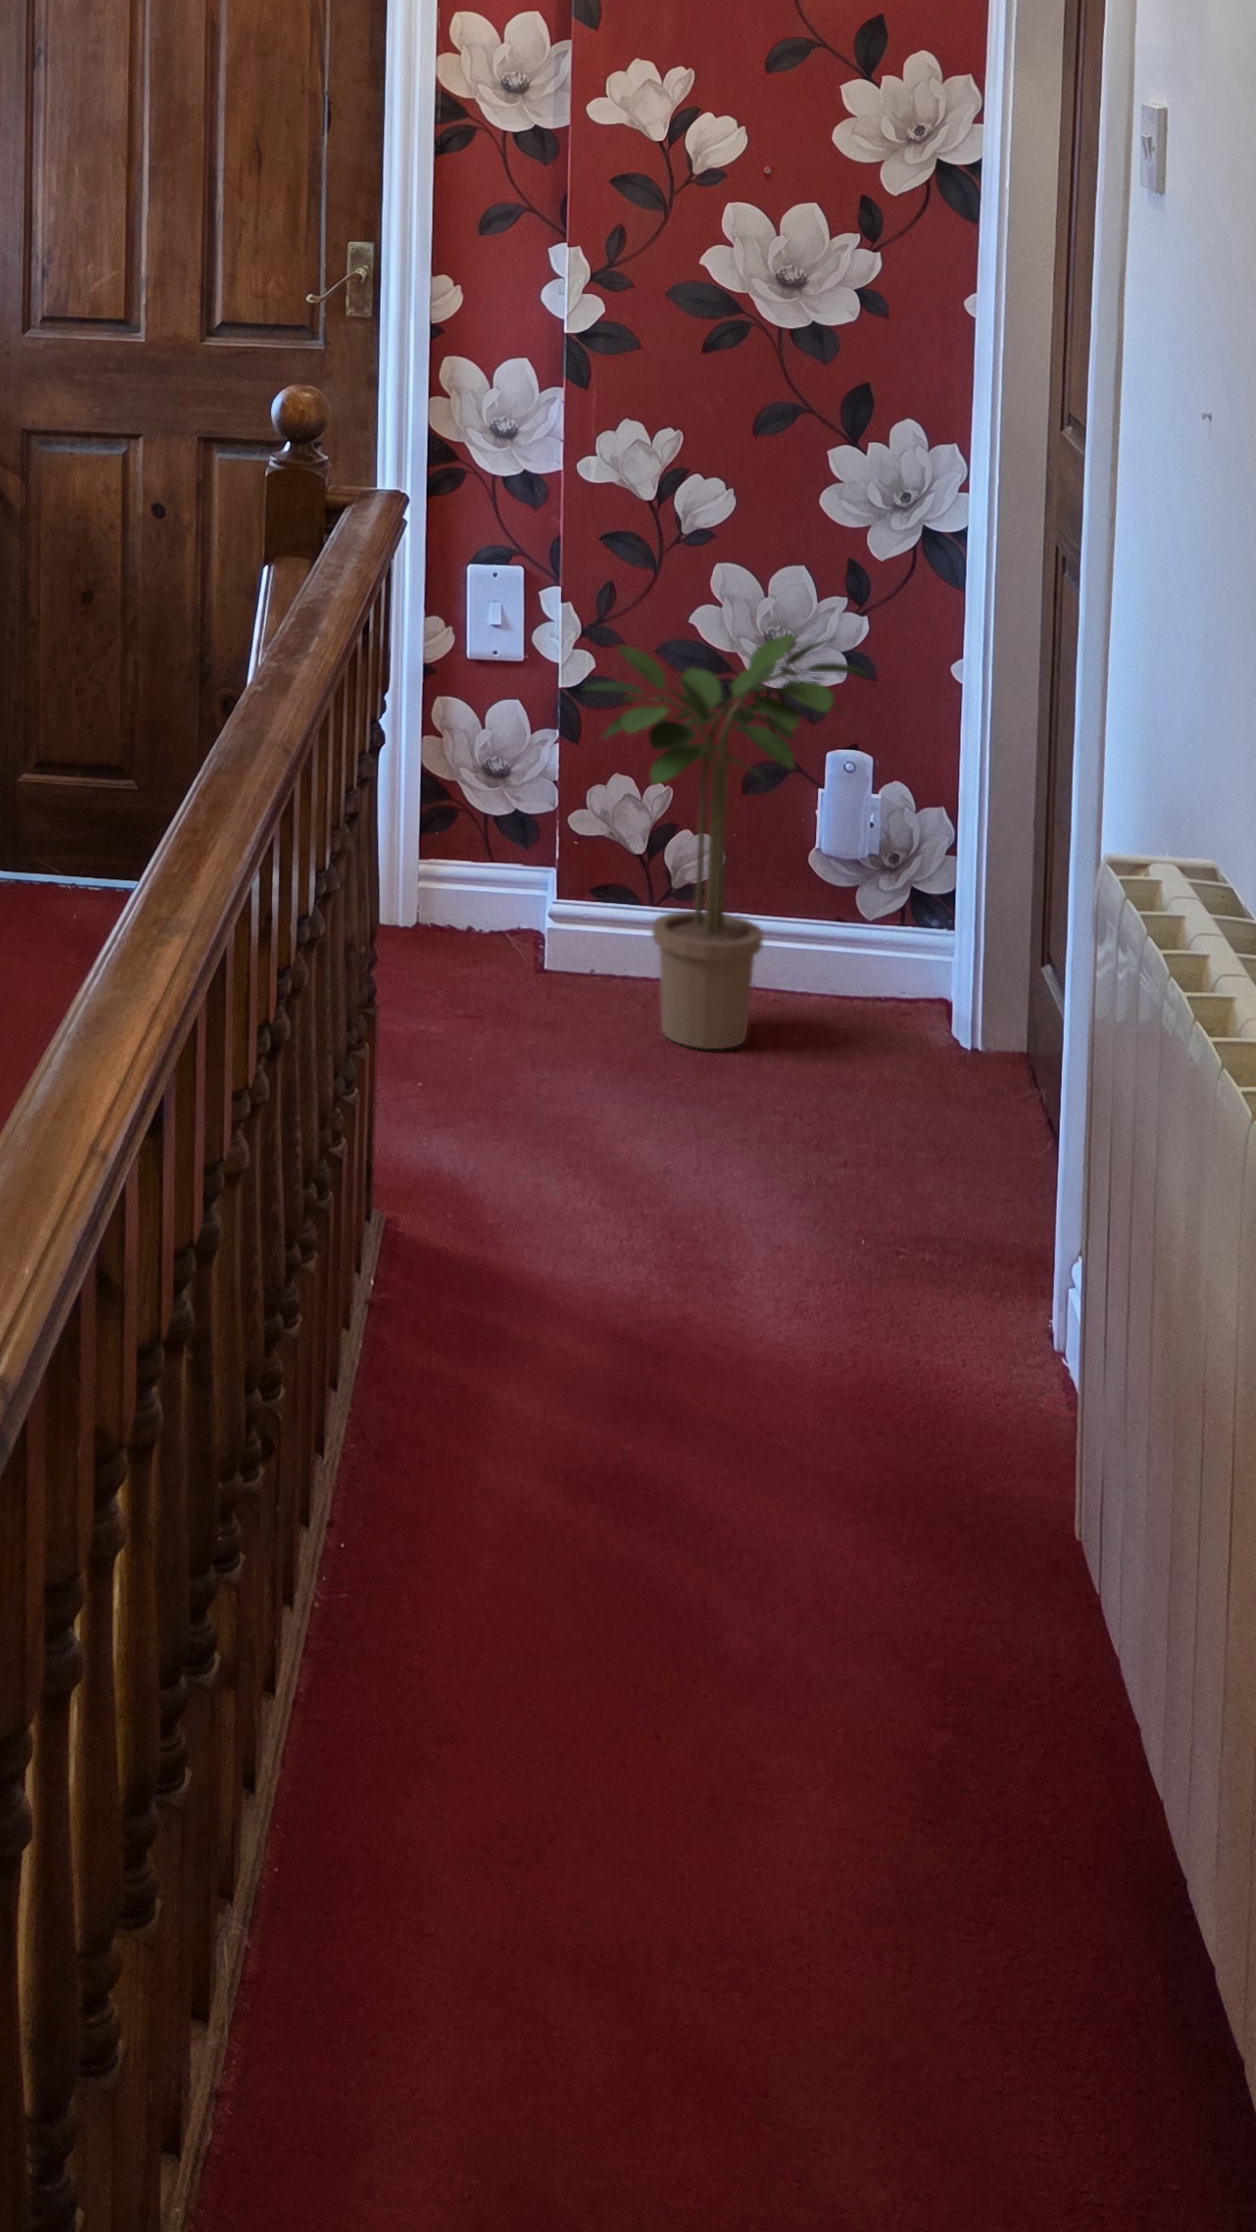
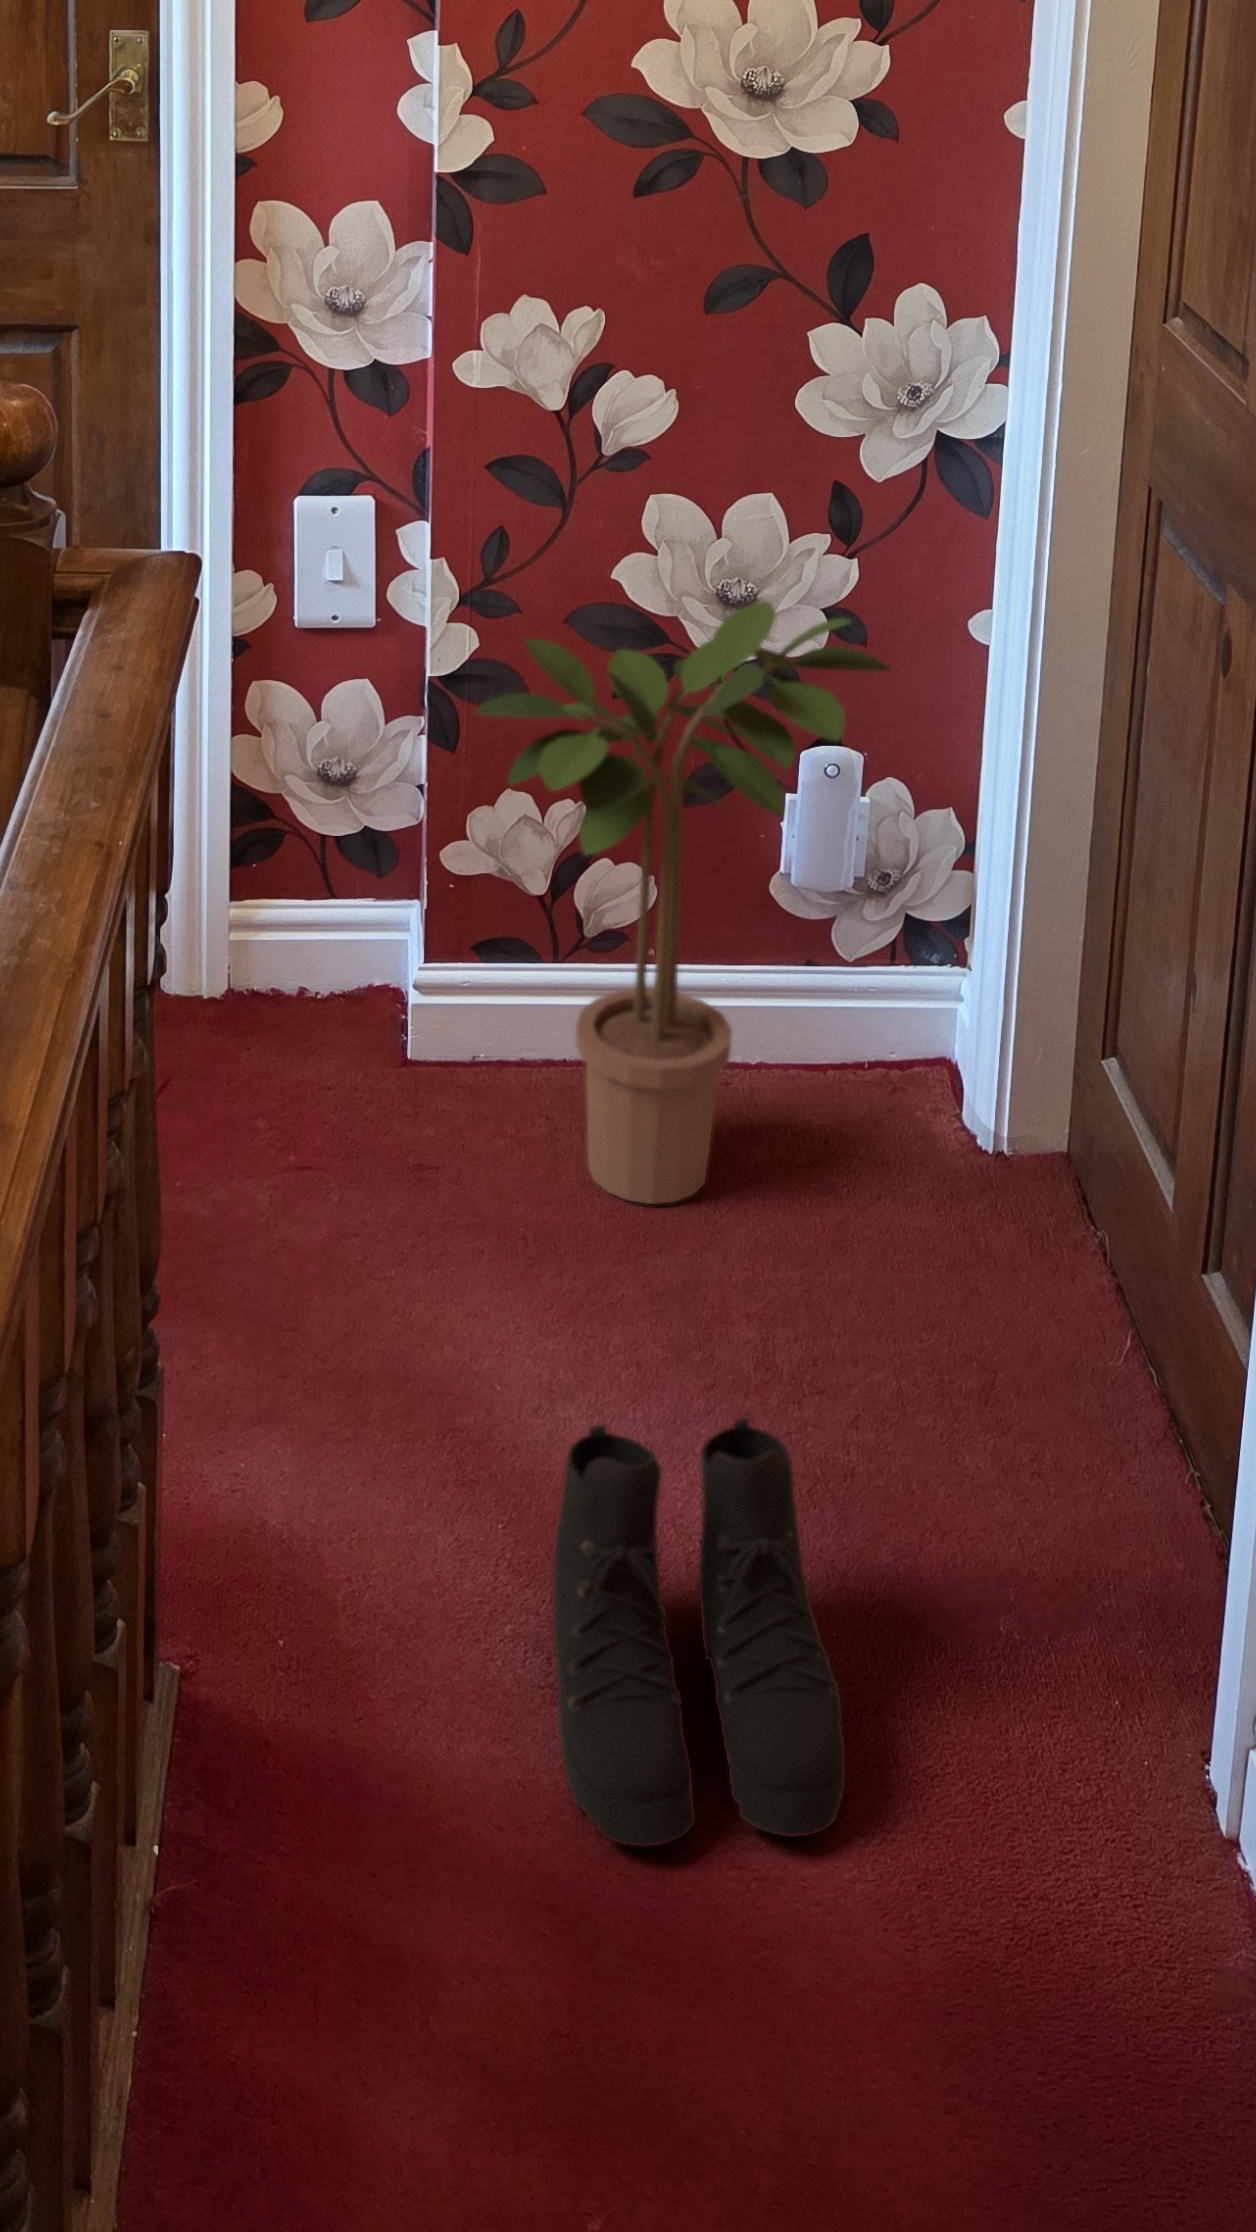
boots: none [594,1075,766,1280] -> present [553,1418,845,1846]

